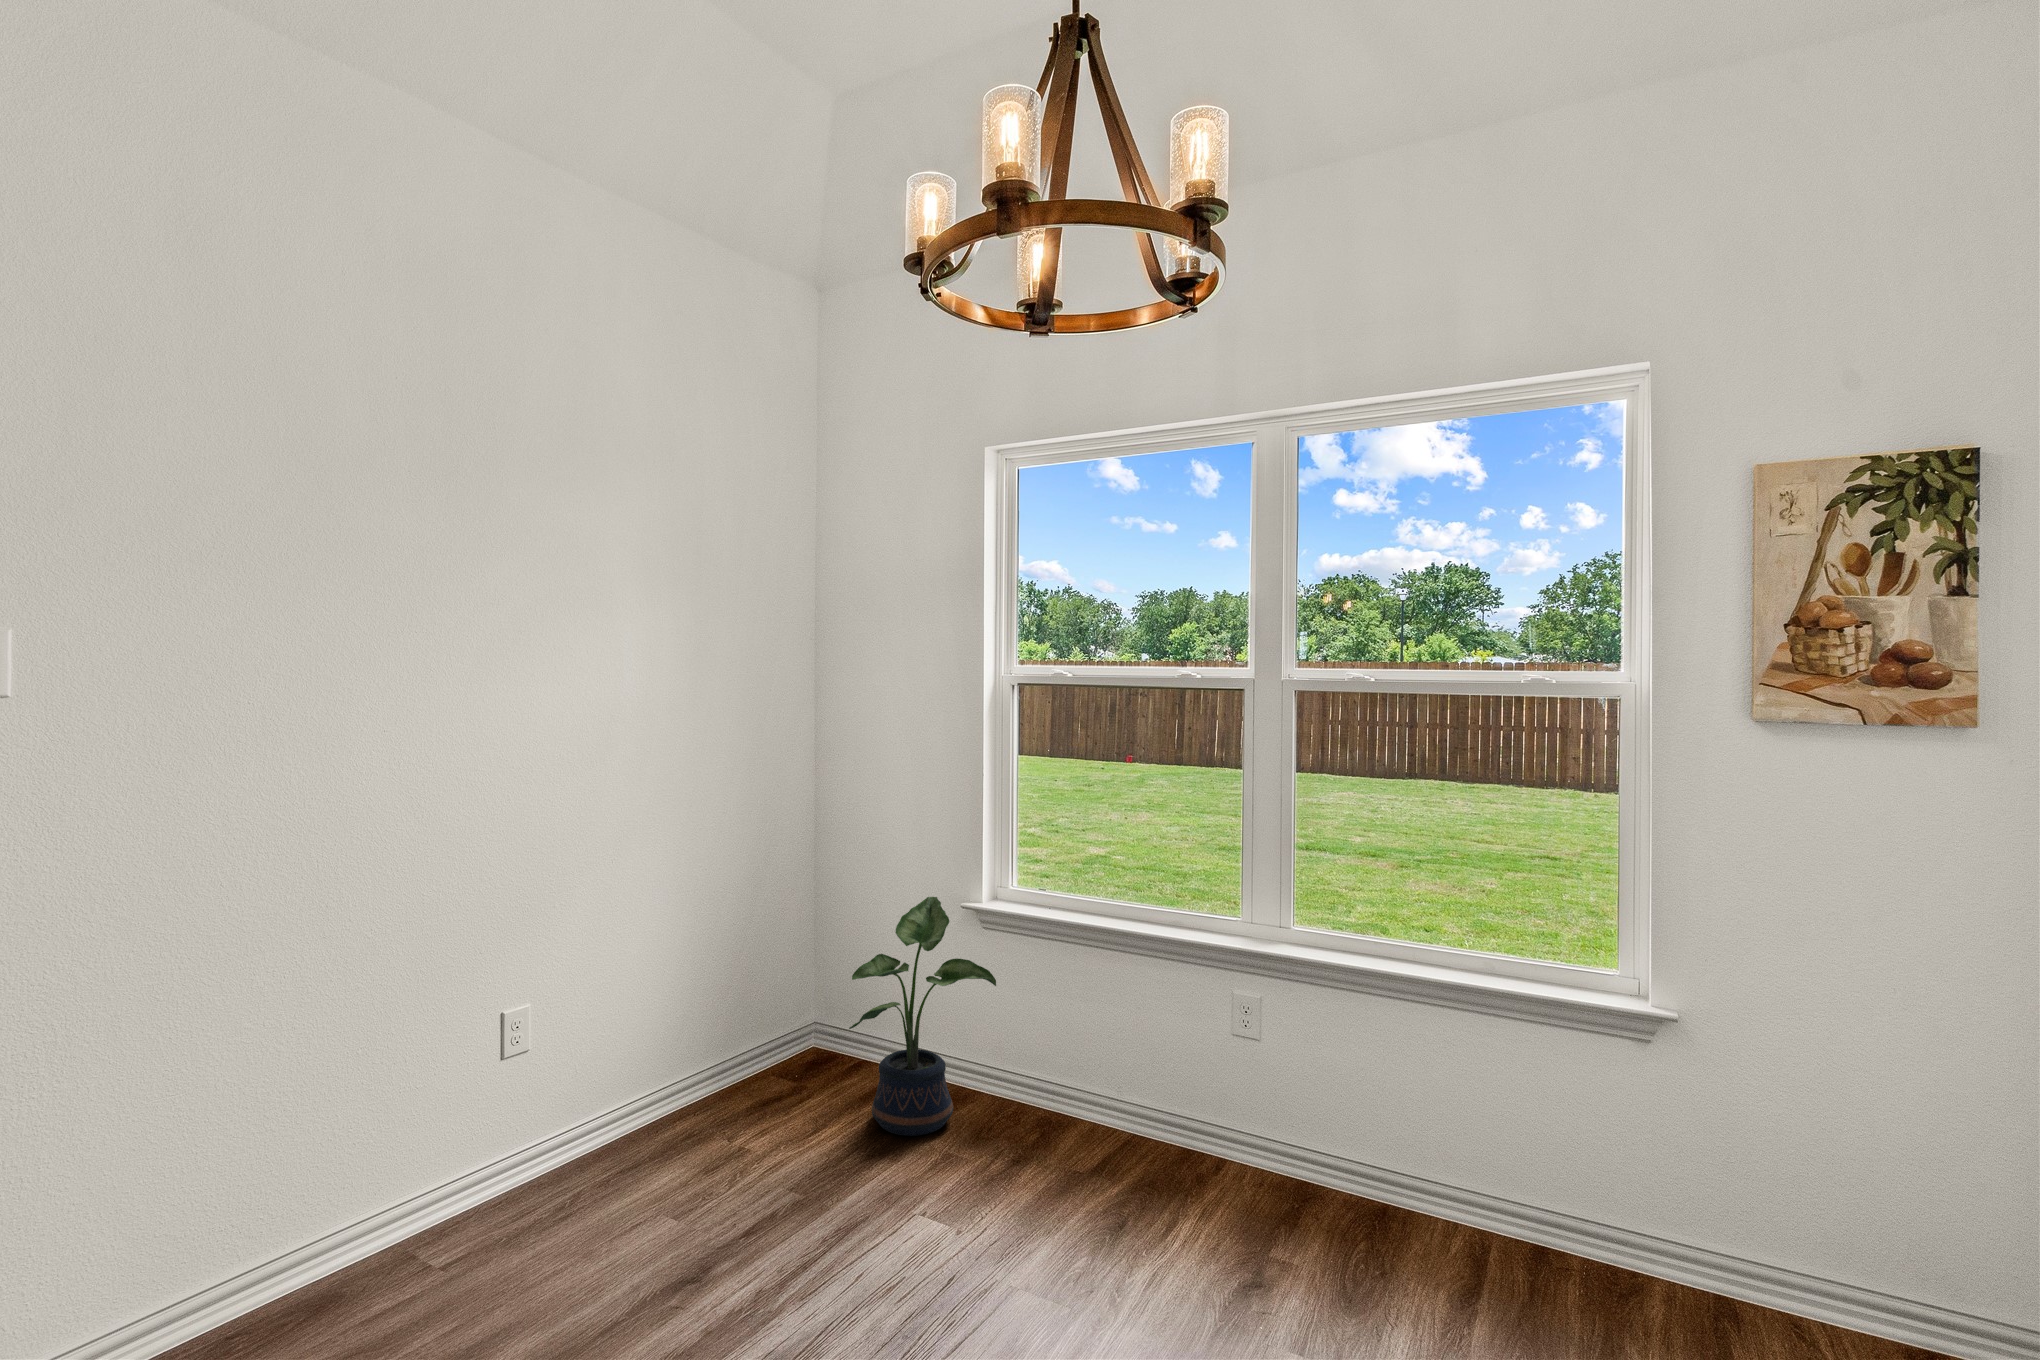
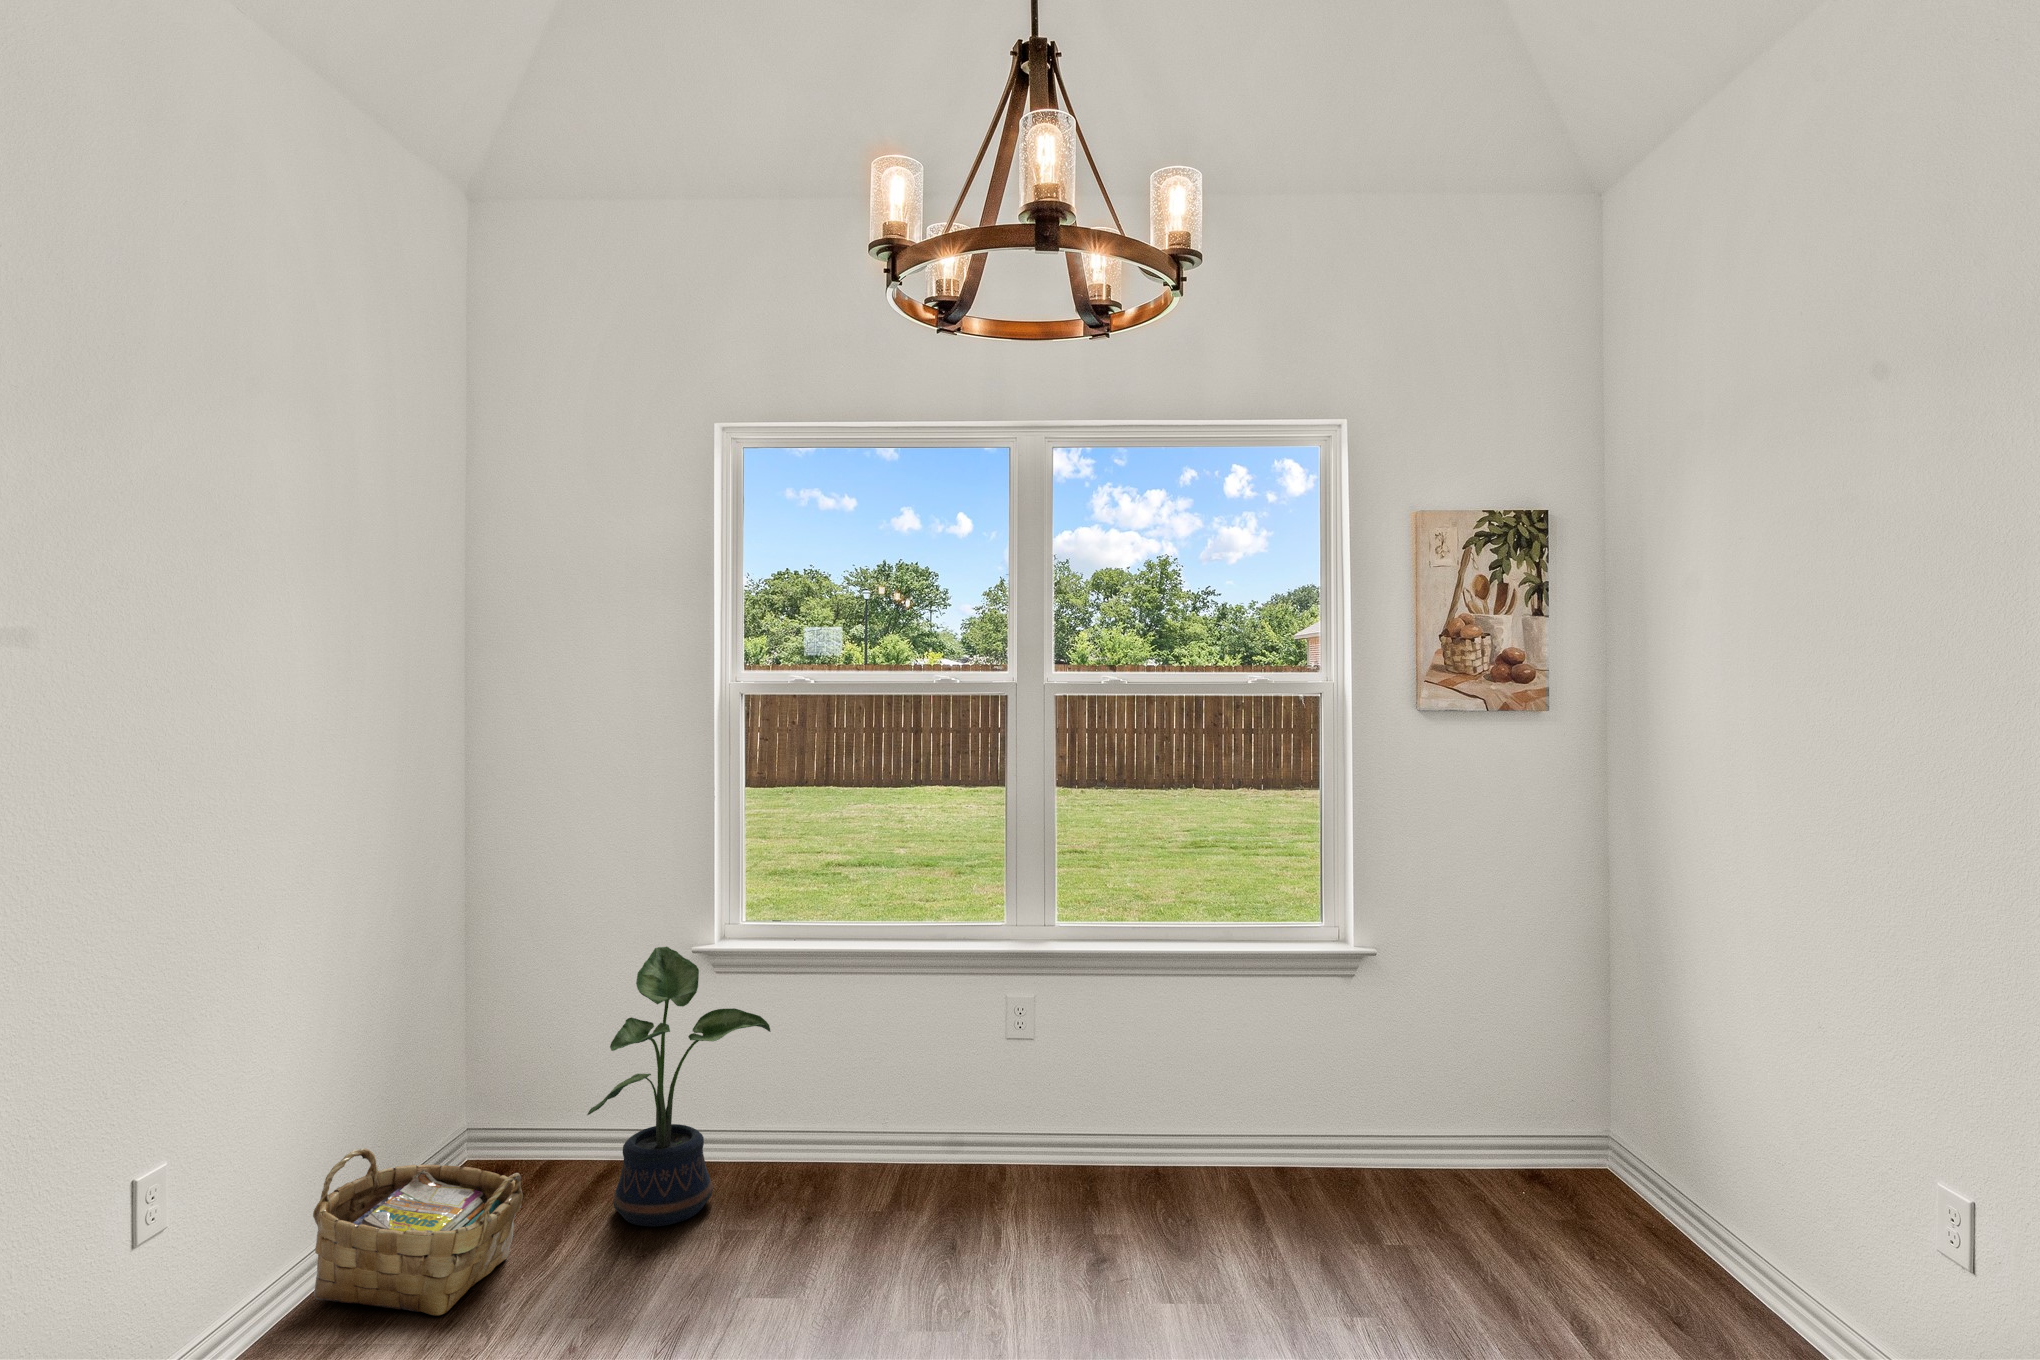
woven basket: none [647,1021,788,1161] -> present [313,1148,523,1315]

